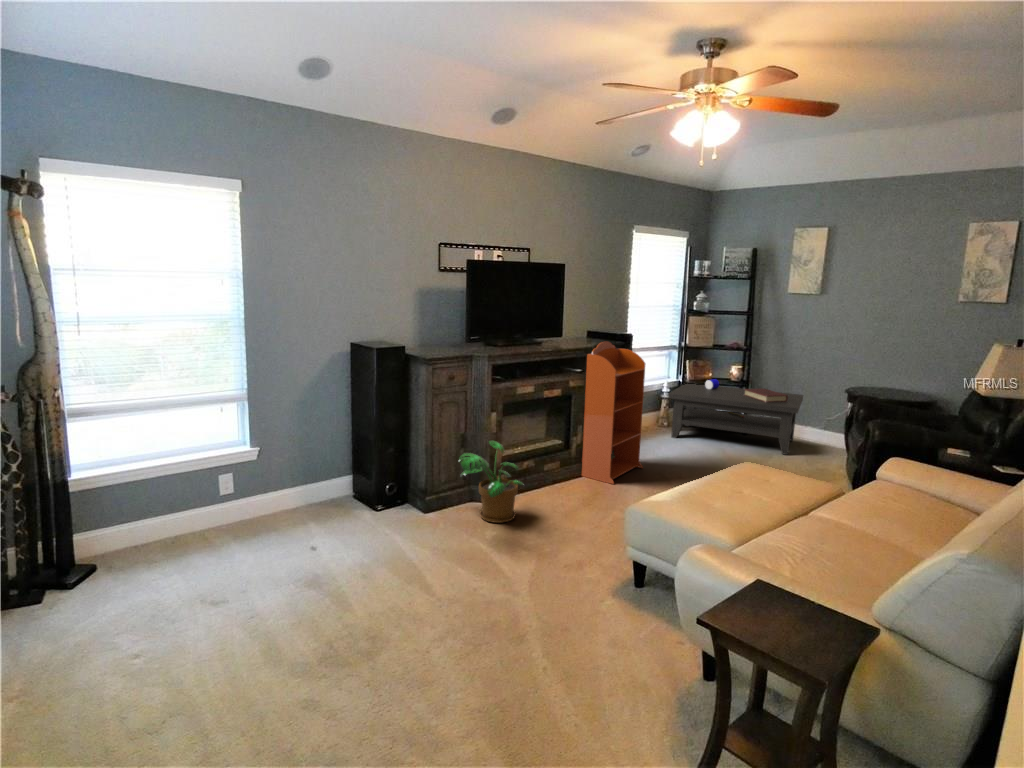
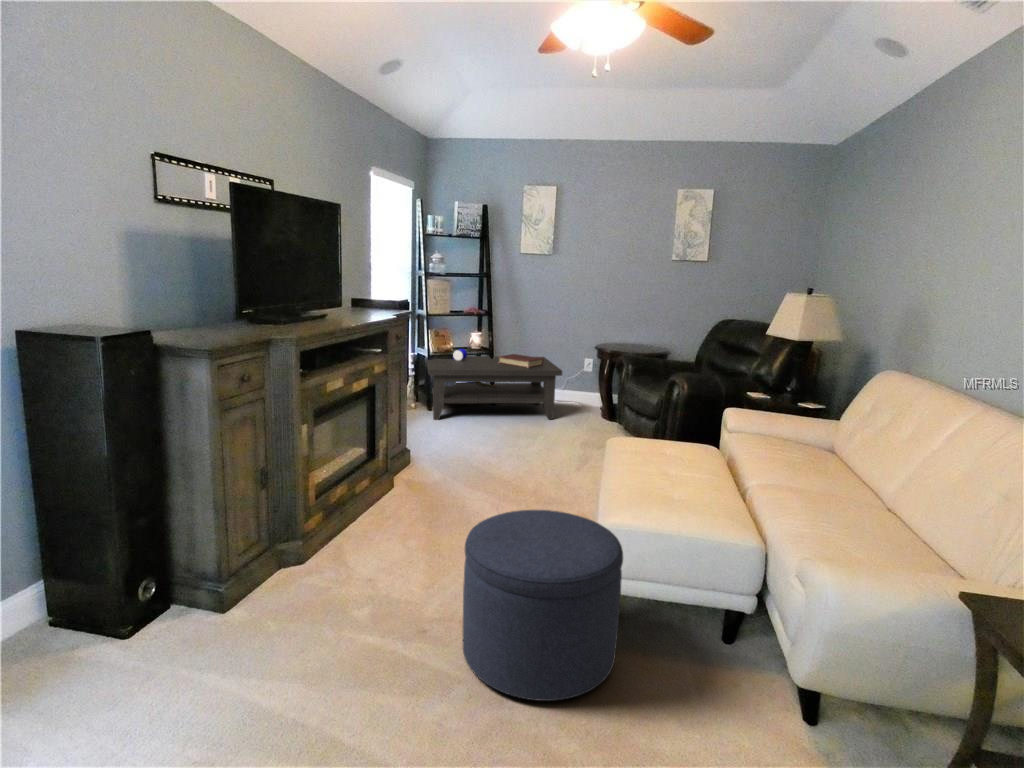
bookcase: present [582,342,645,484] -> none [392,310,448,491]
potted plant: present [459,441,524,523] -> none [274,470,391,596]
ottoman: none [510,485,620,606] -> present [463,510,623,701]

